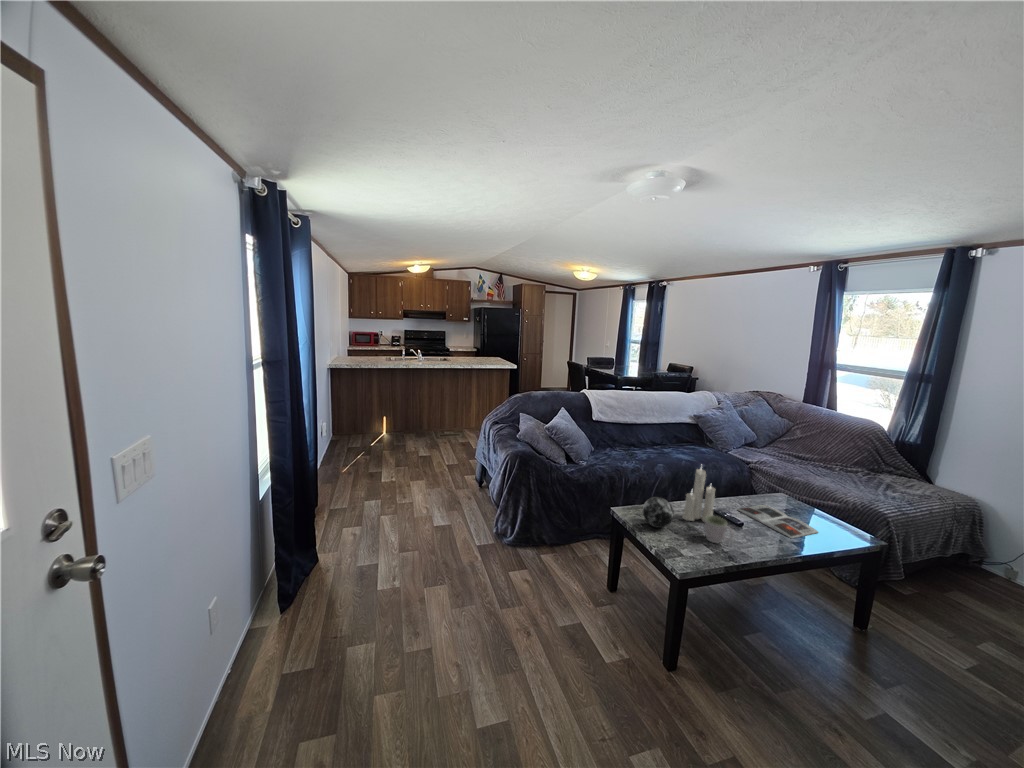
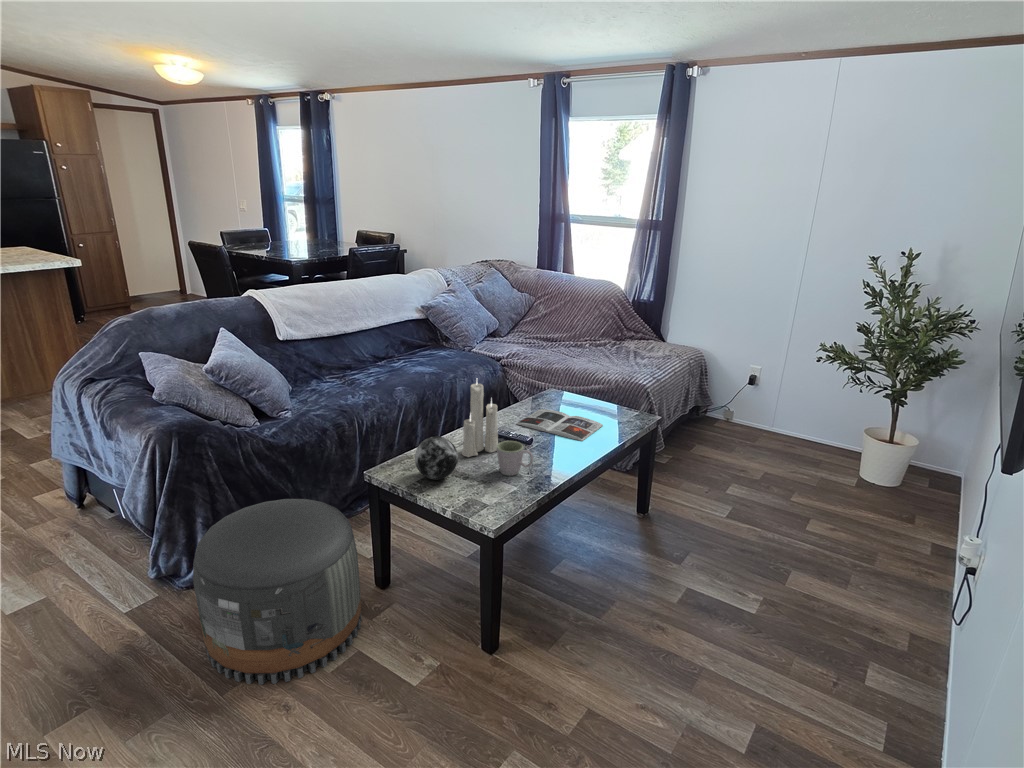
pouf: none [501,507,595,621] -> present [193,499,362,684]

